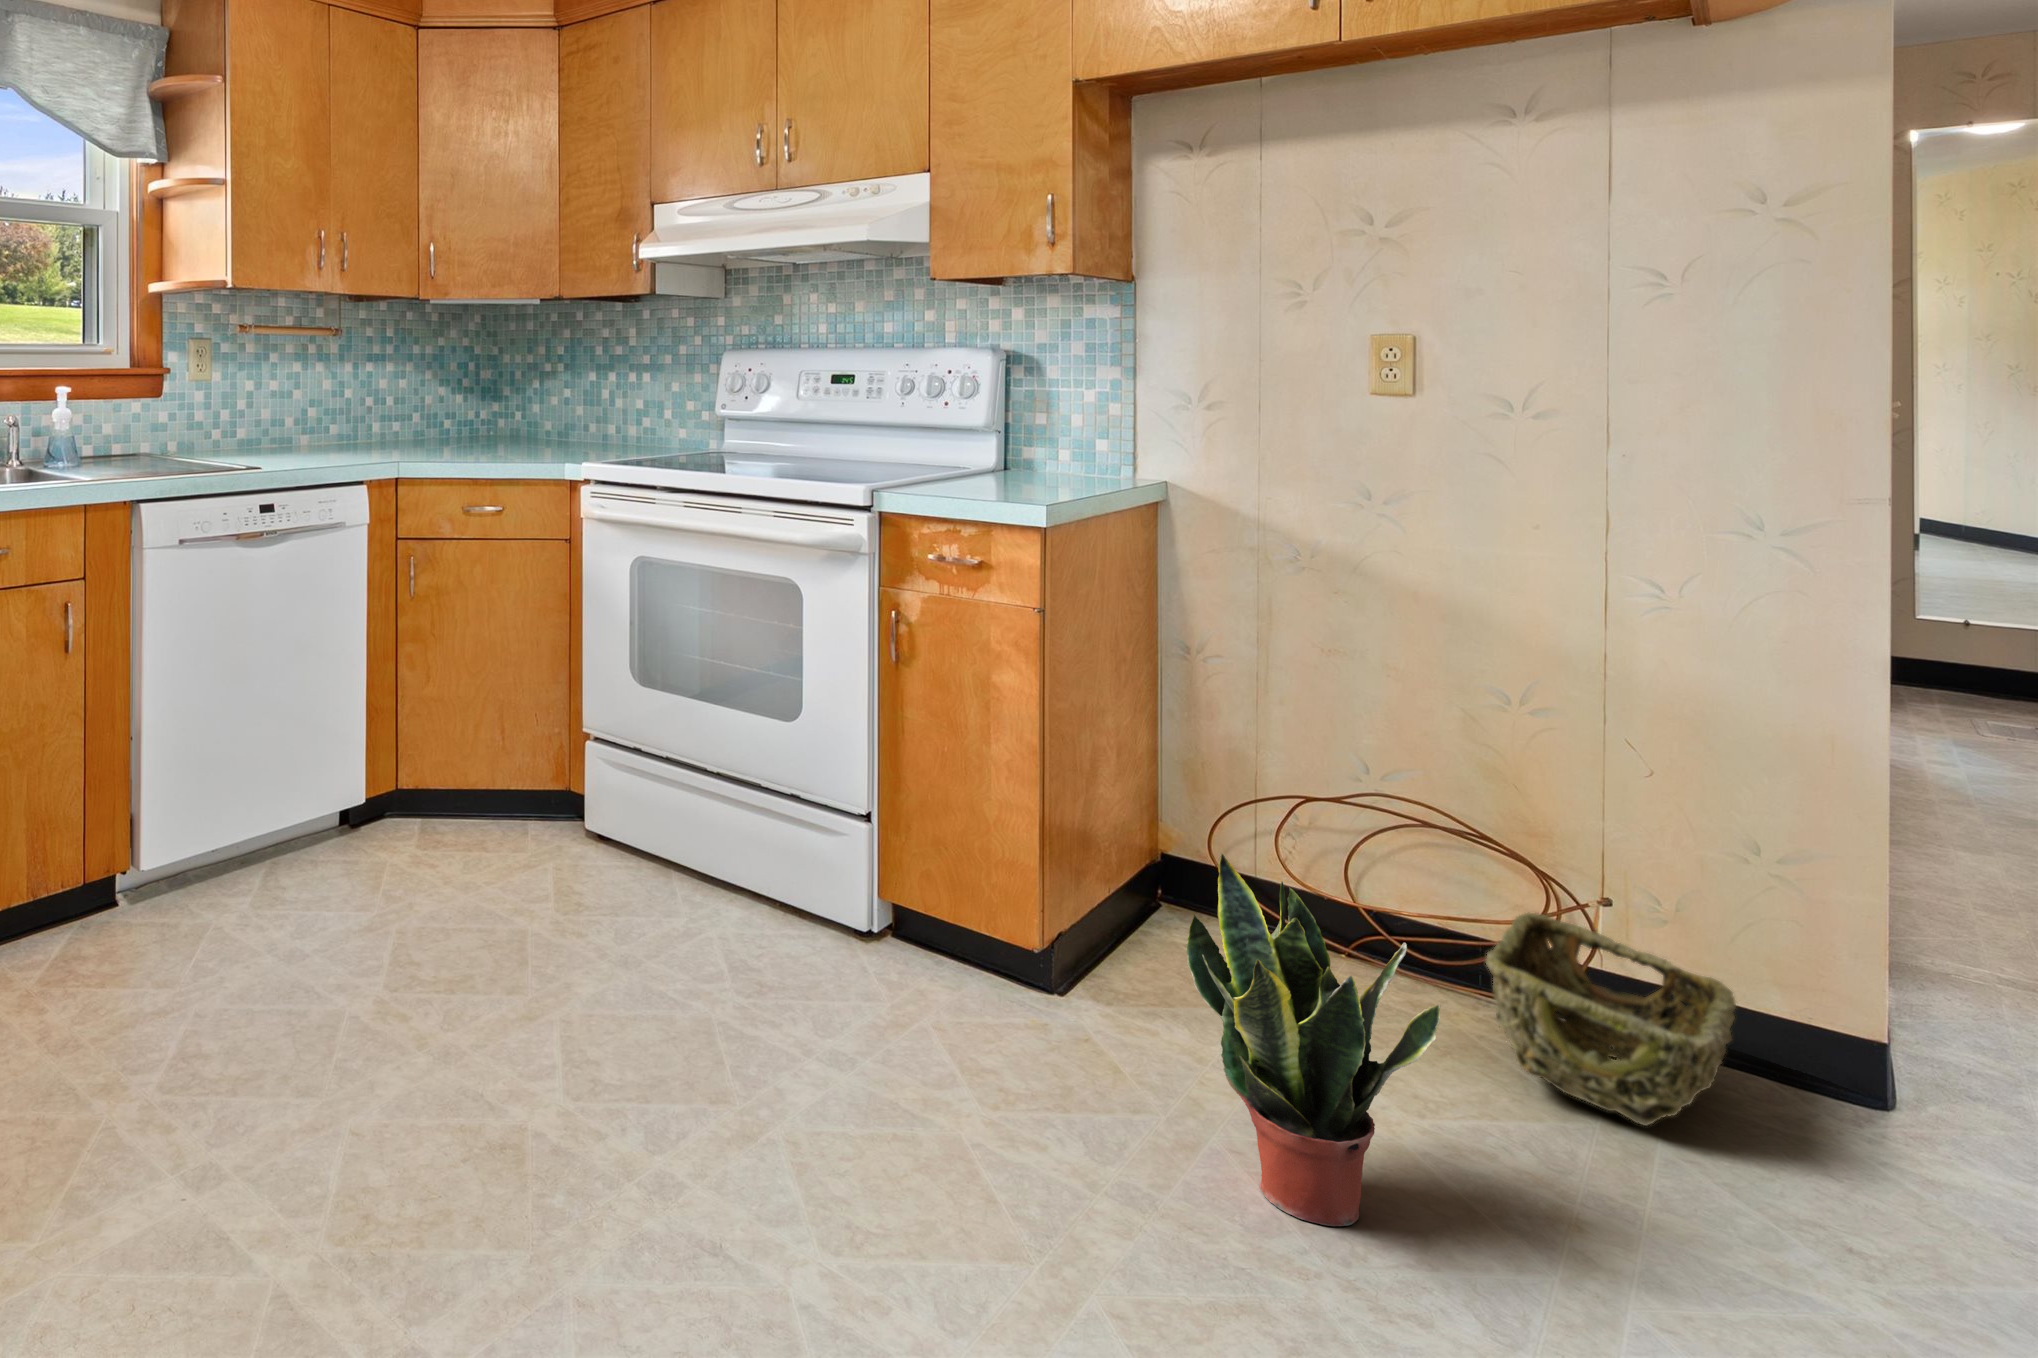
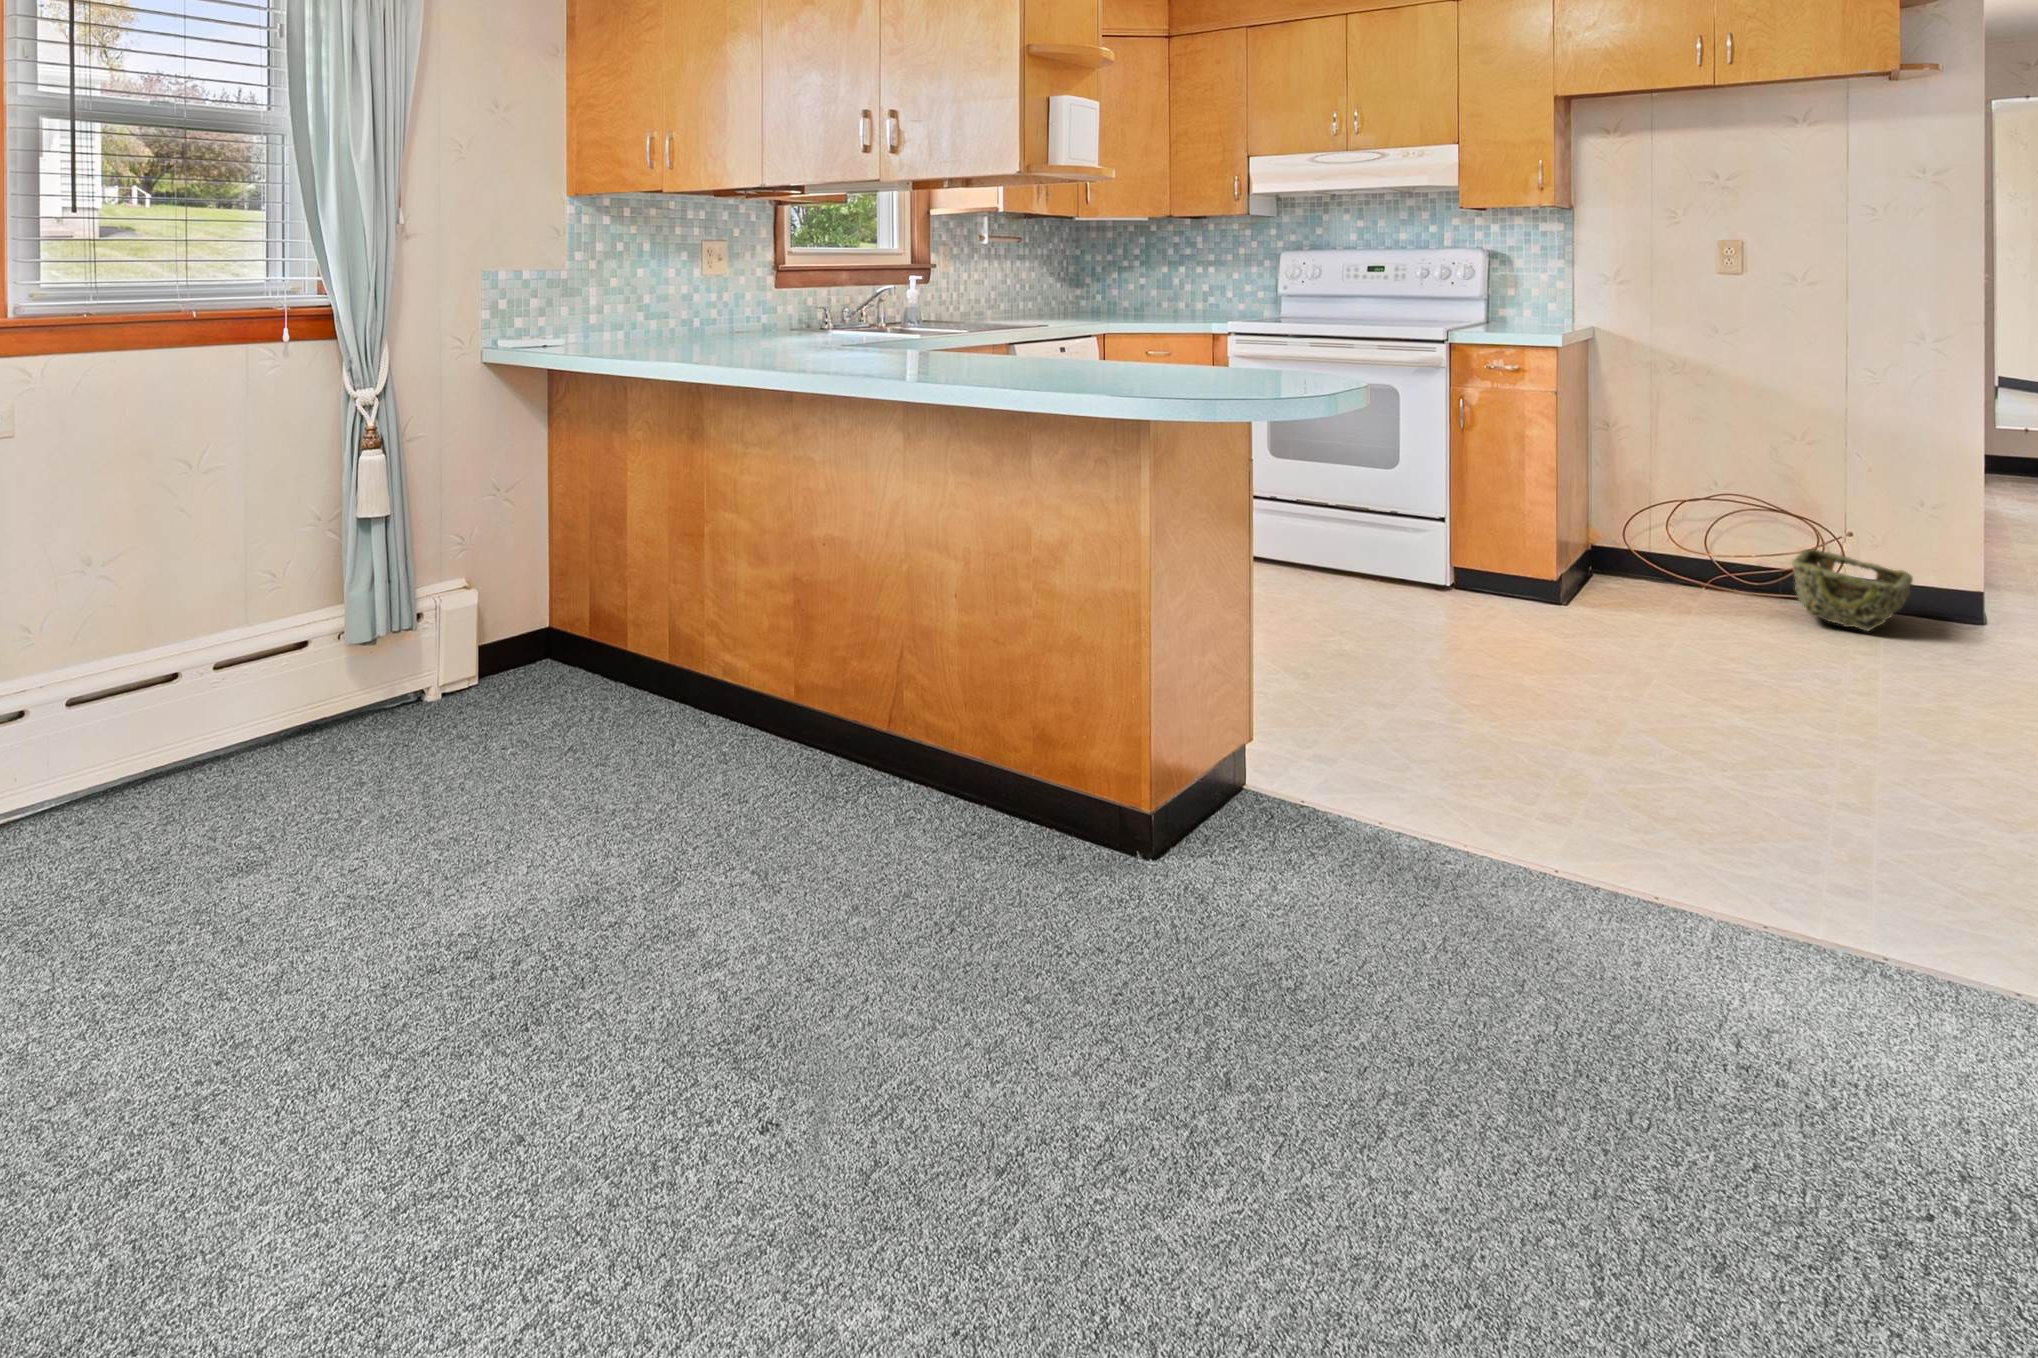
potted plant: present [1186,854,1441,1226] -> none [1658,503,1785,661]

